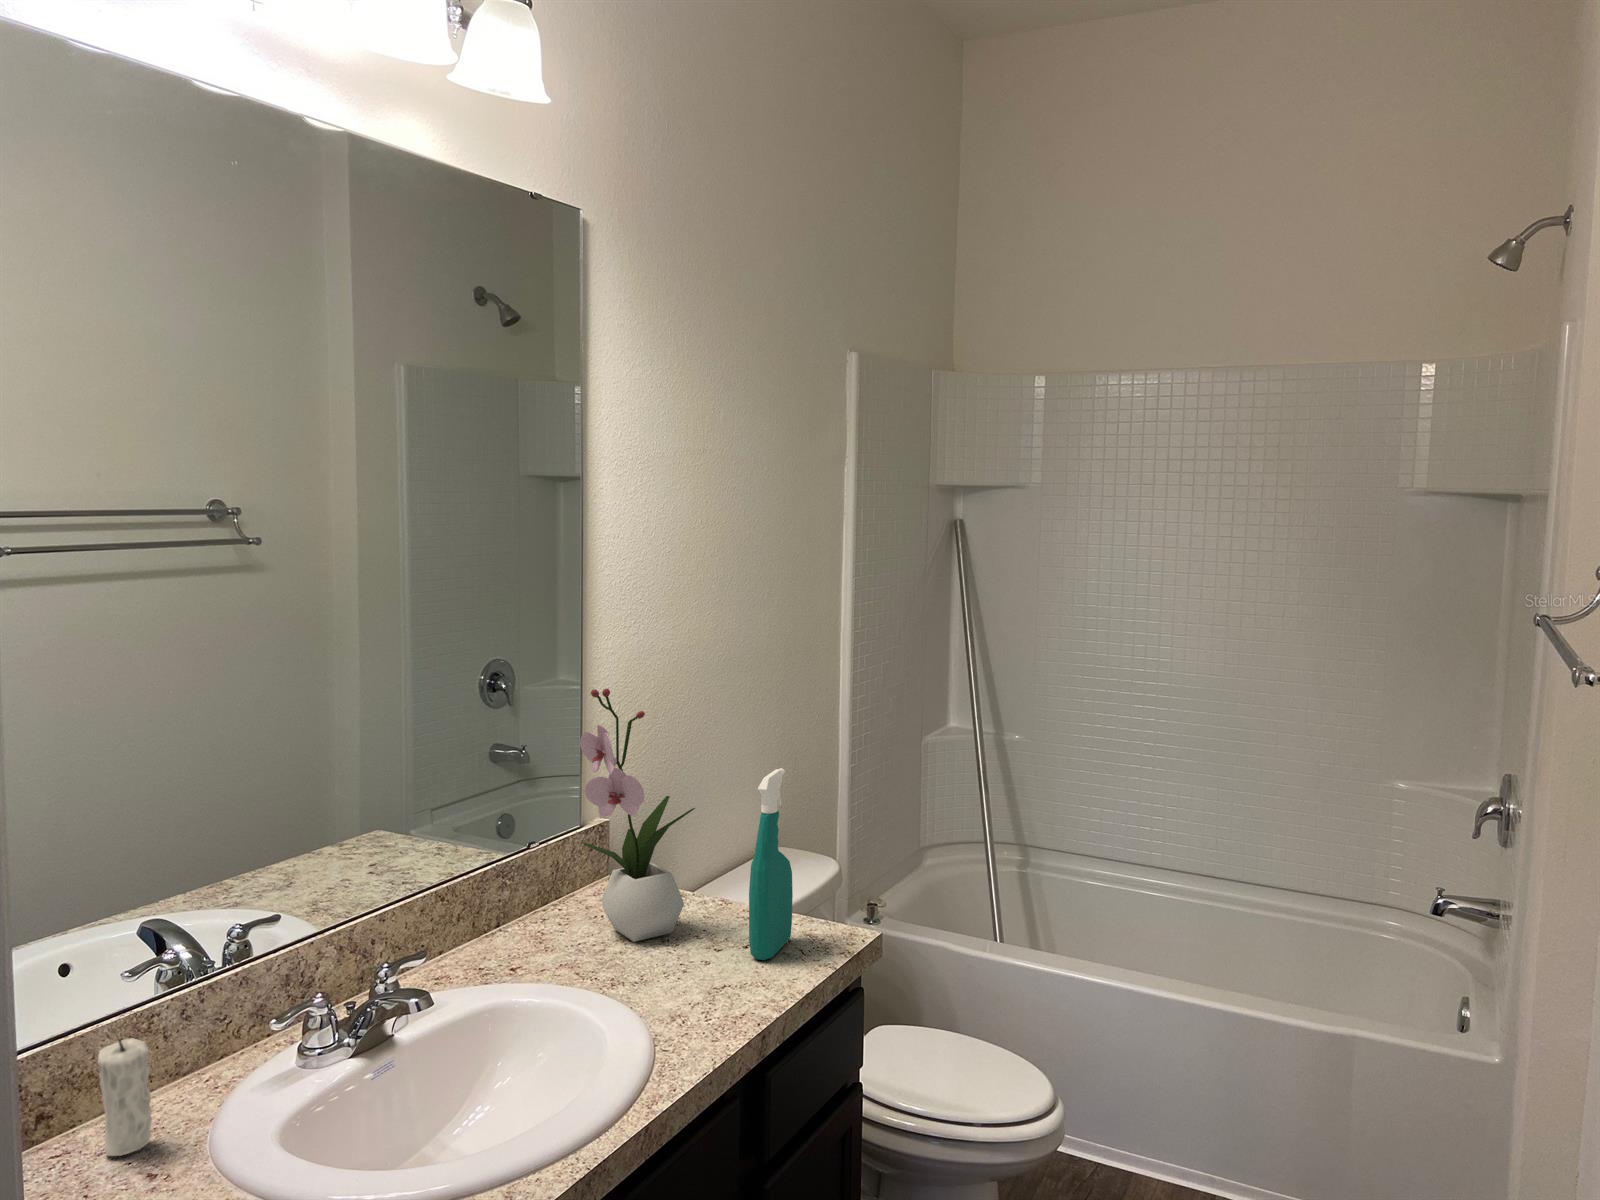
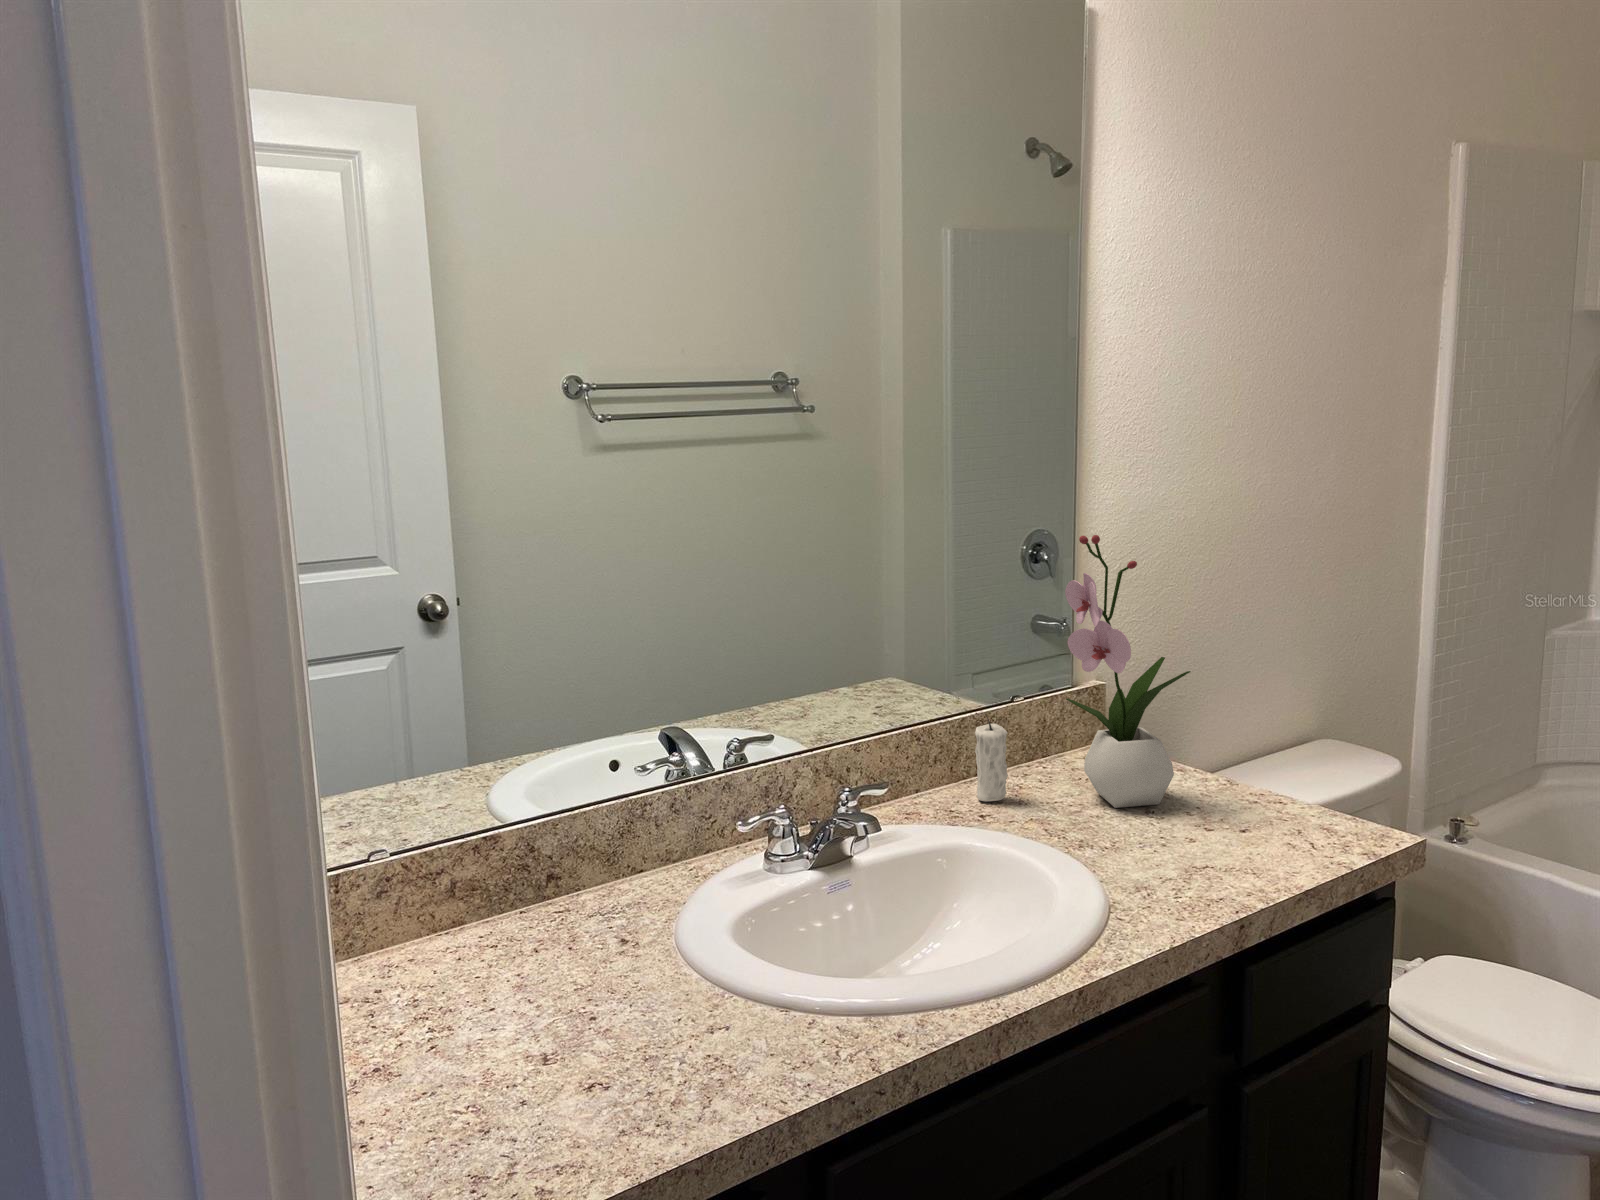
spray bottle: present [749,768,793,960] -> none [1242,633,1301,846]
candle: present [98,1037,152,1156] -> present [975,716,1008,801]

